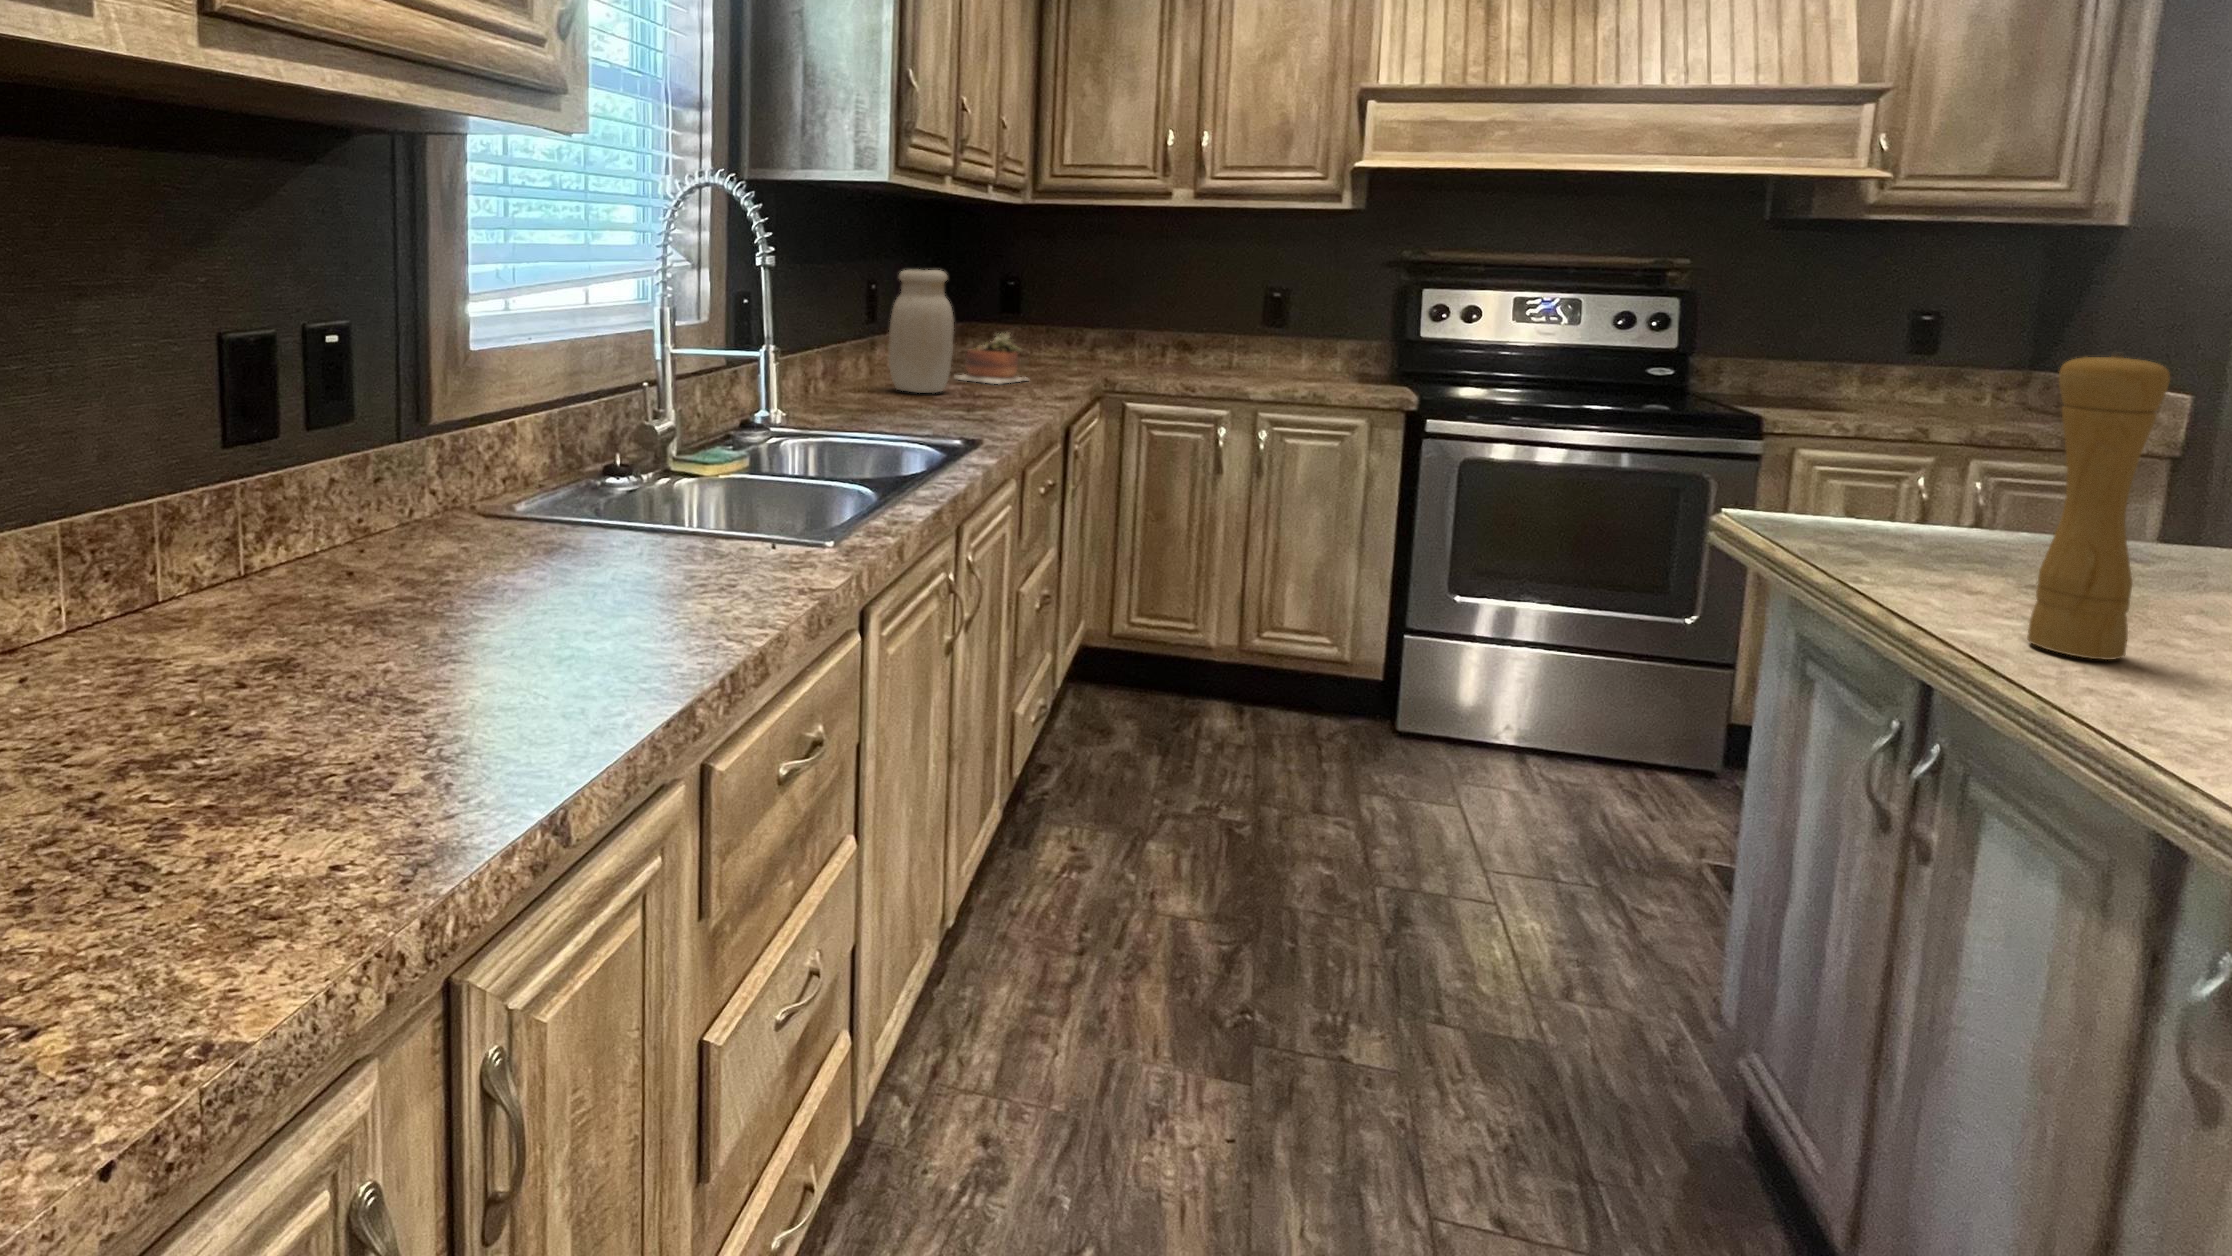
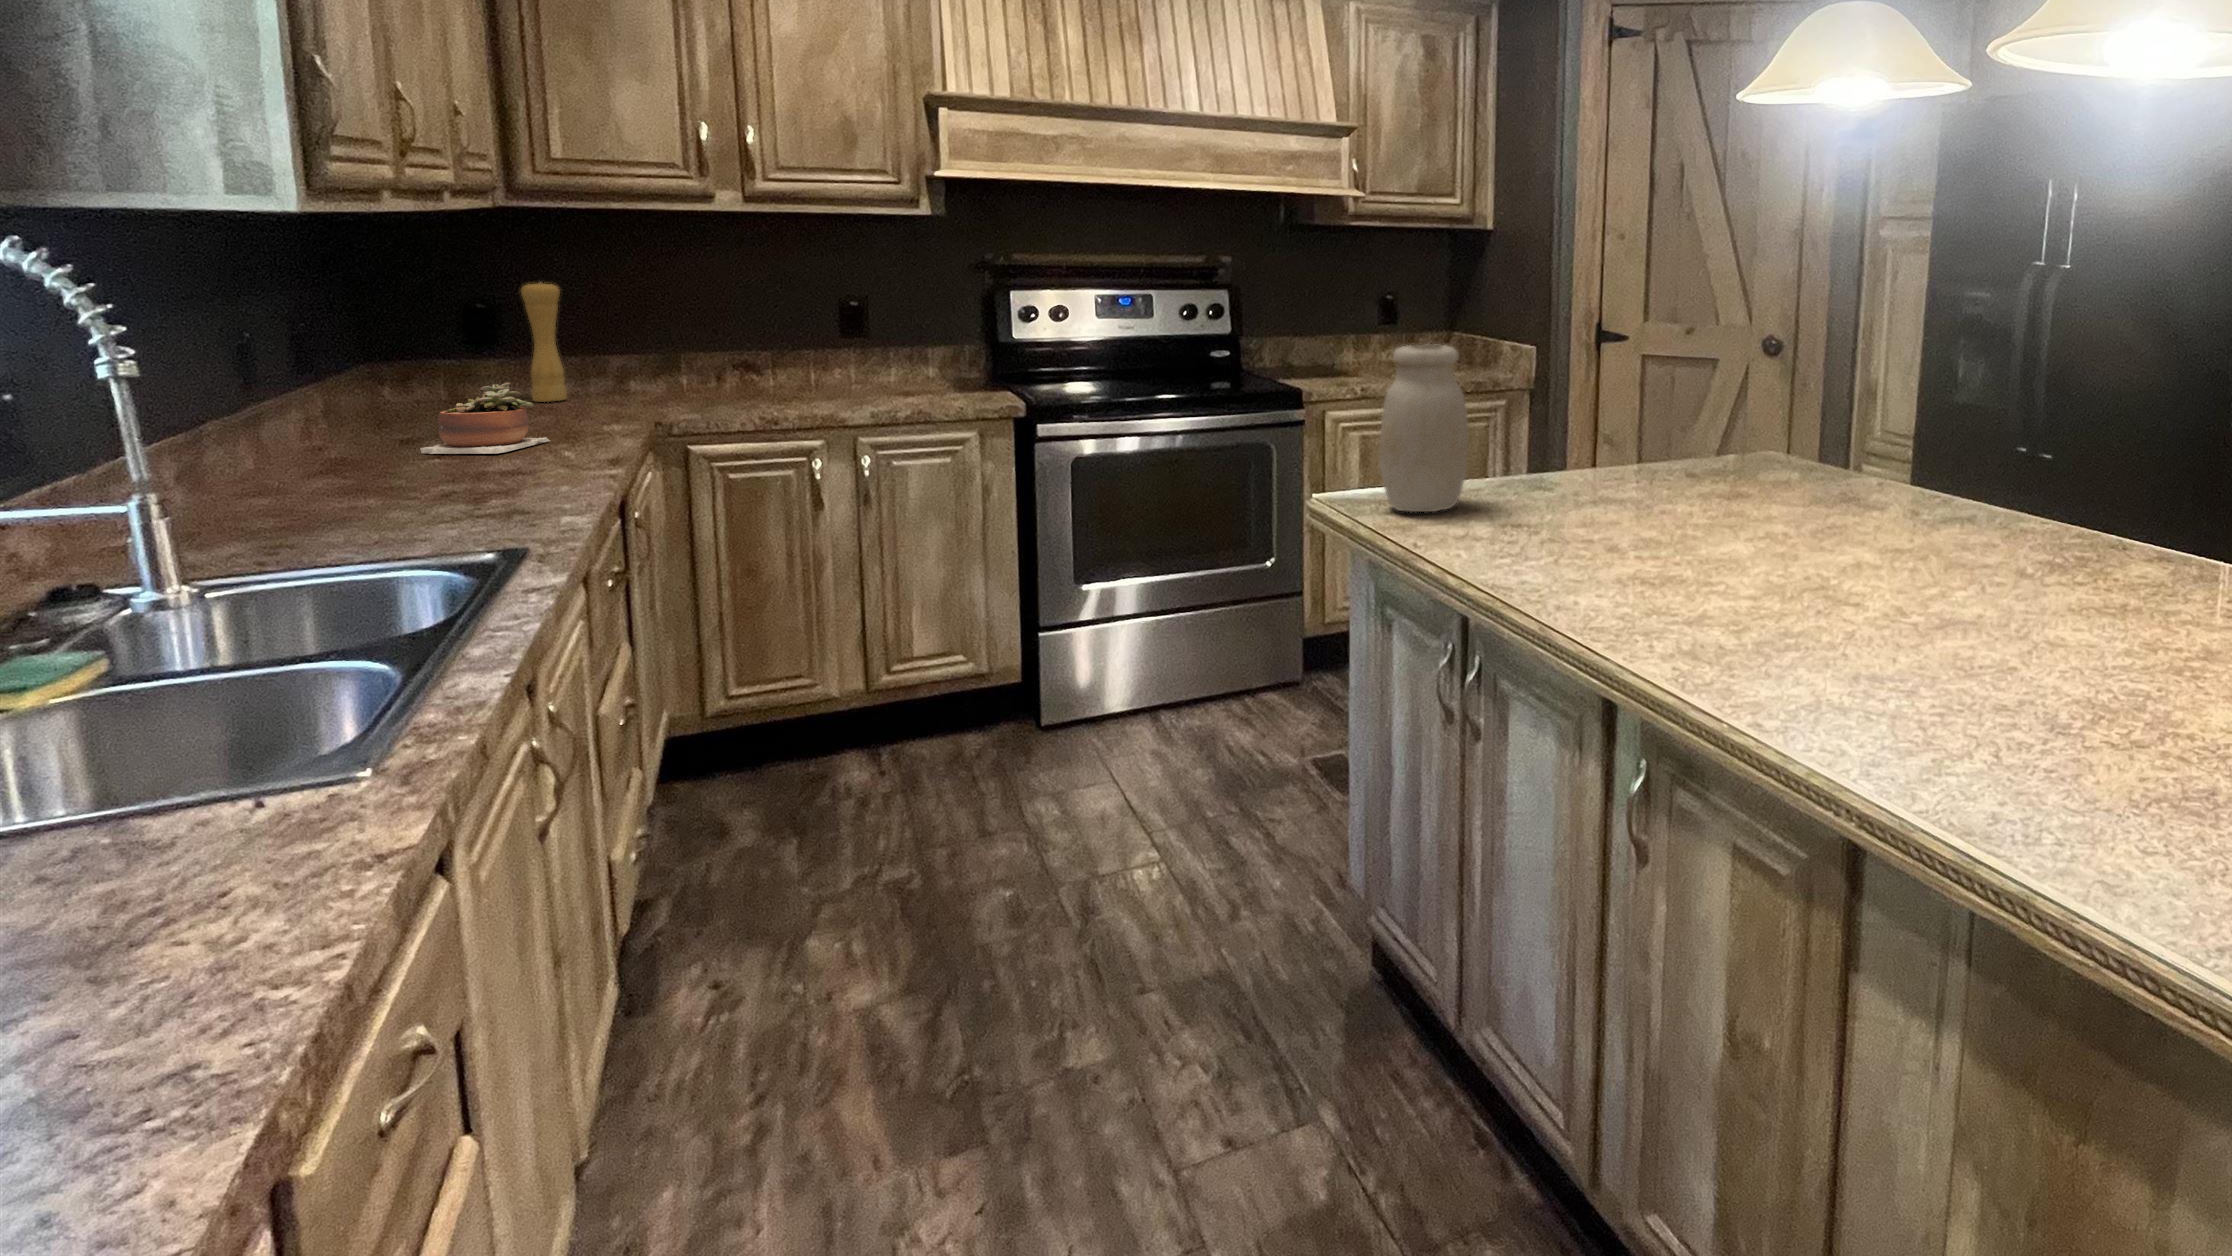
jar: present [889,270,954,393] -> present [1380,344,1468,512]
pepper mill: present [2027,352,2170,660] -> present [521,282,567,402]

